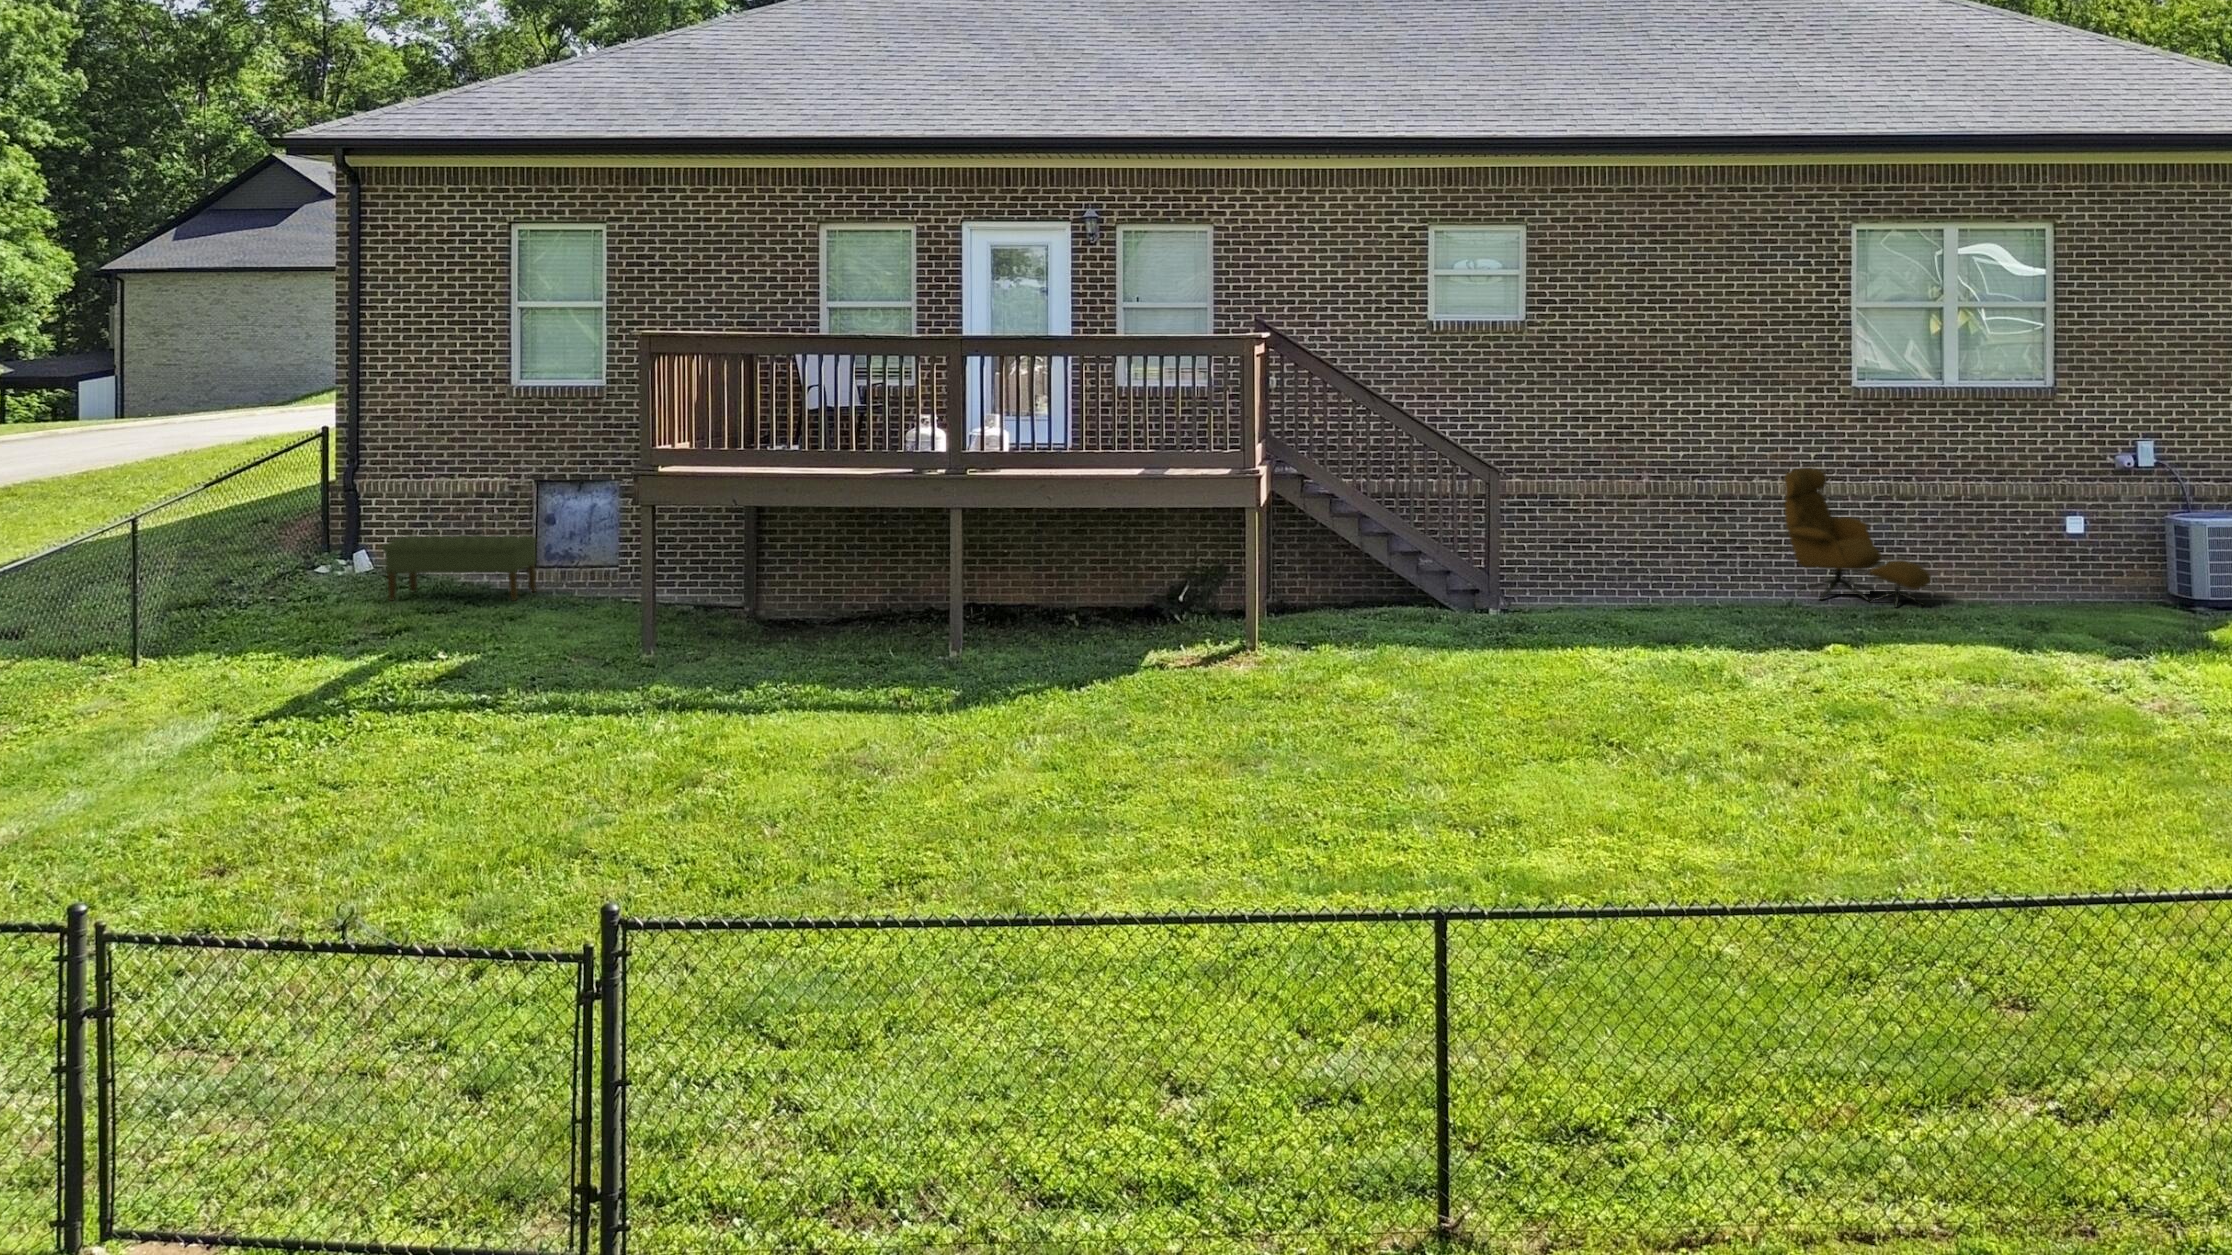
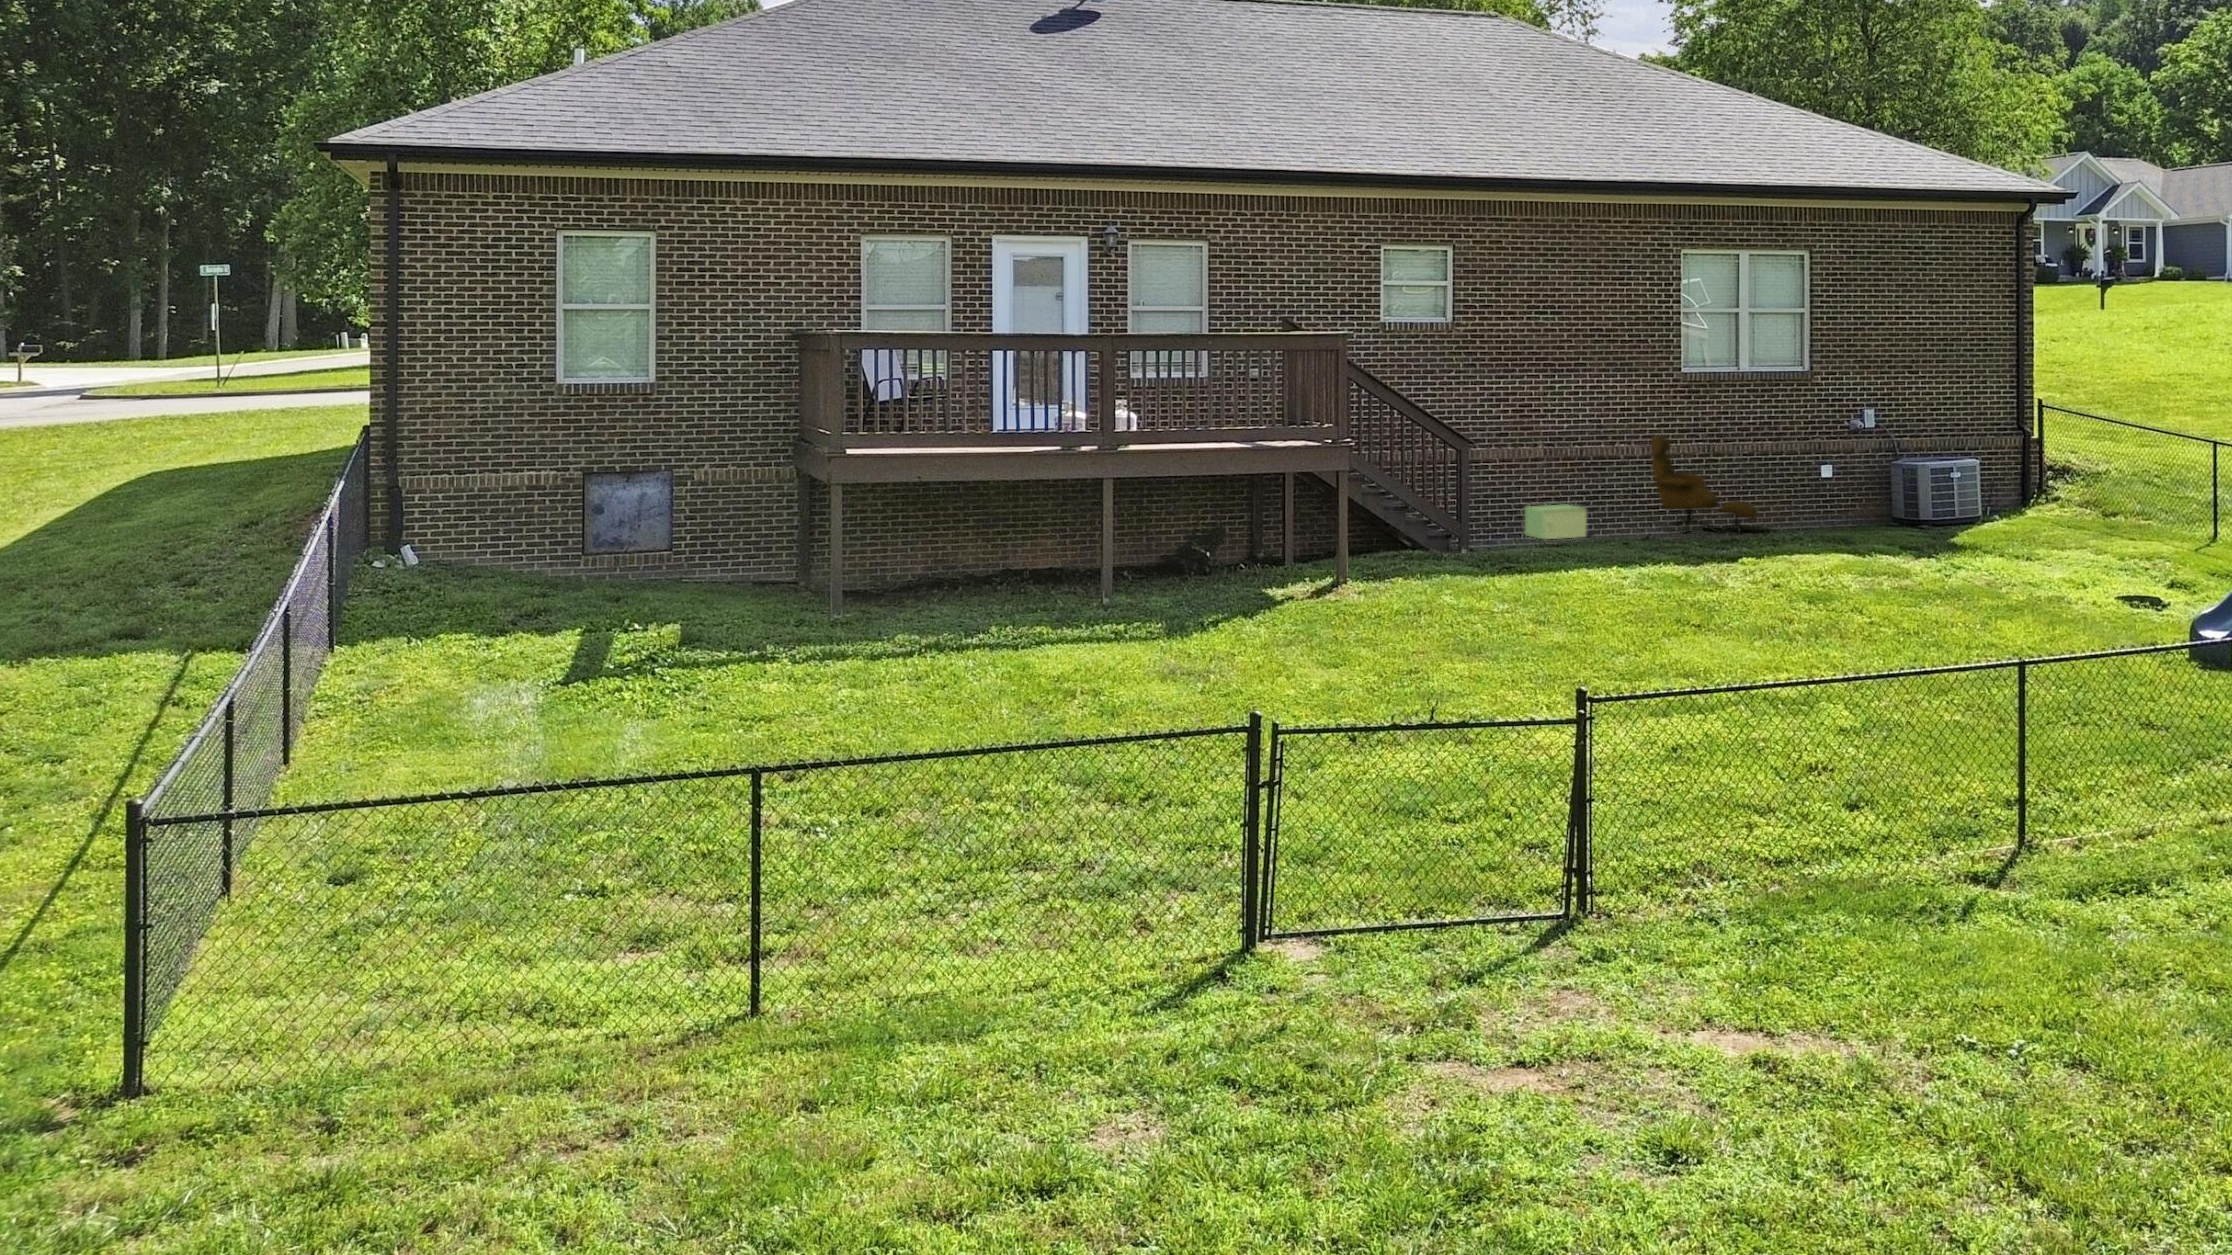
bench: present [383,535,536,601] -> none [454,531,595,599]
storage box: none [1610,552,1681,598] -> present [1525,504,1586,539]

